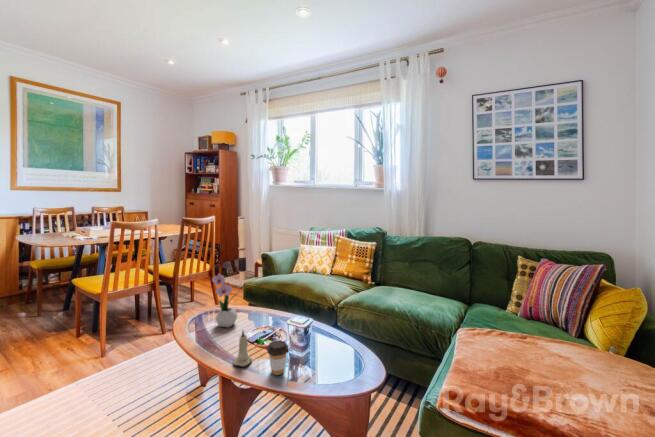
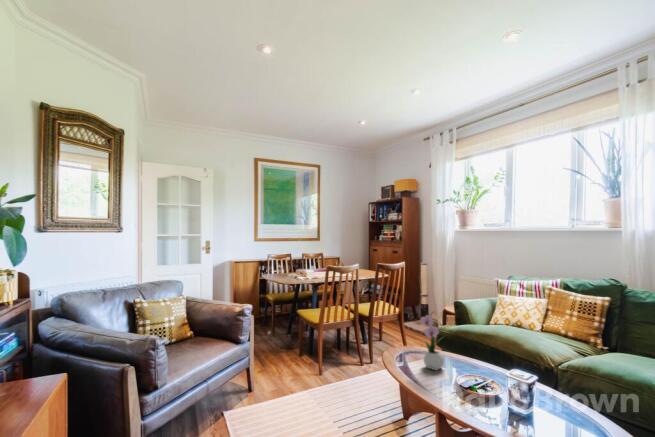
candle: present [233,331,252,366] -> none [451,370,470,408]
coffee cup: present [267,340,289,375] -> none [487,387,513,424]

